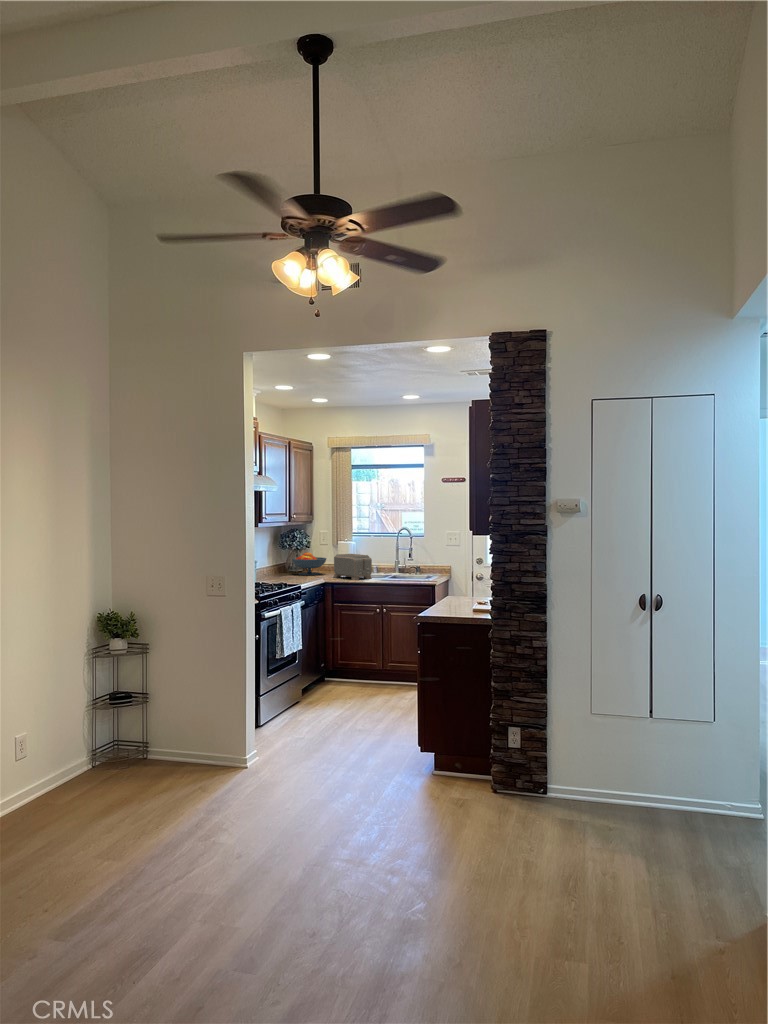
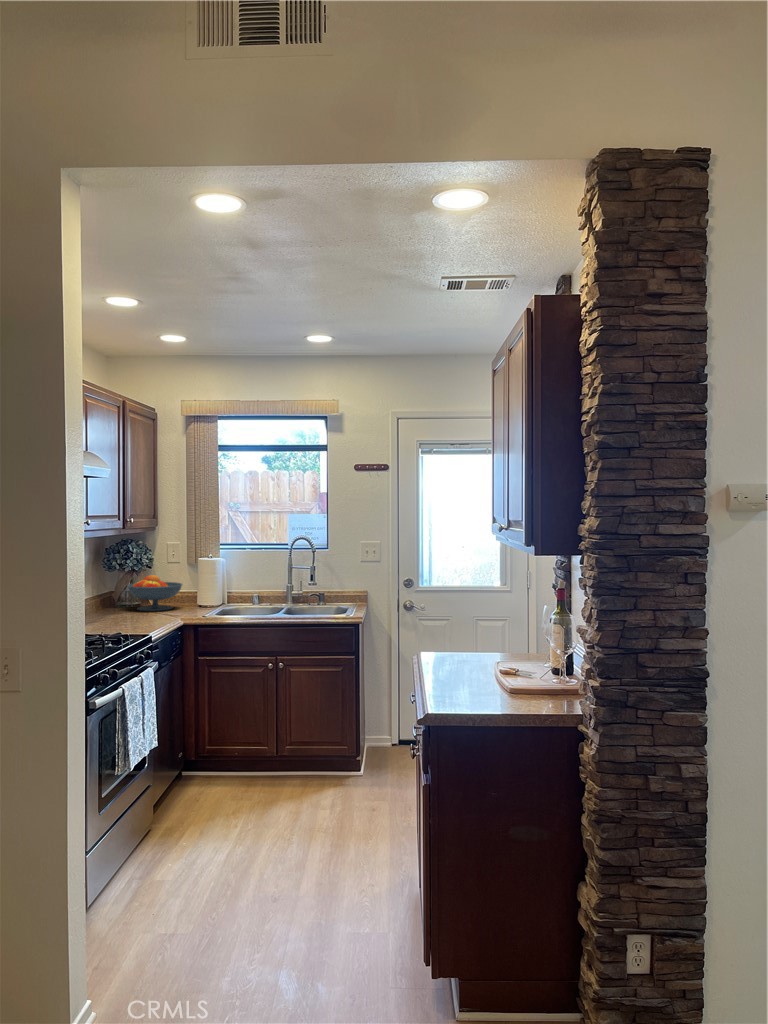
toaster: present [333,554,372,580] -> none [196,577,259,619]

